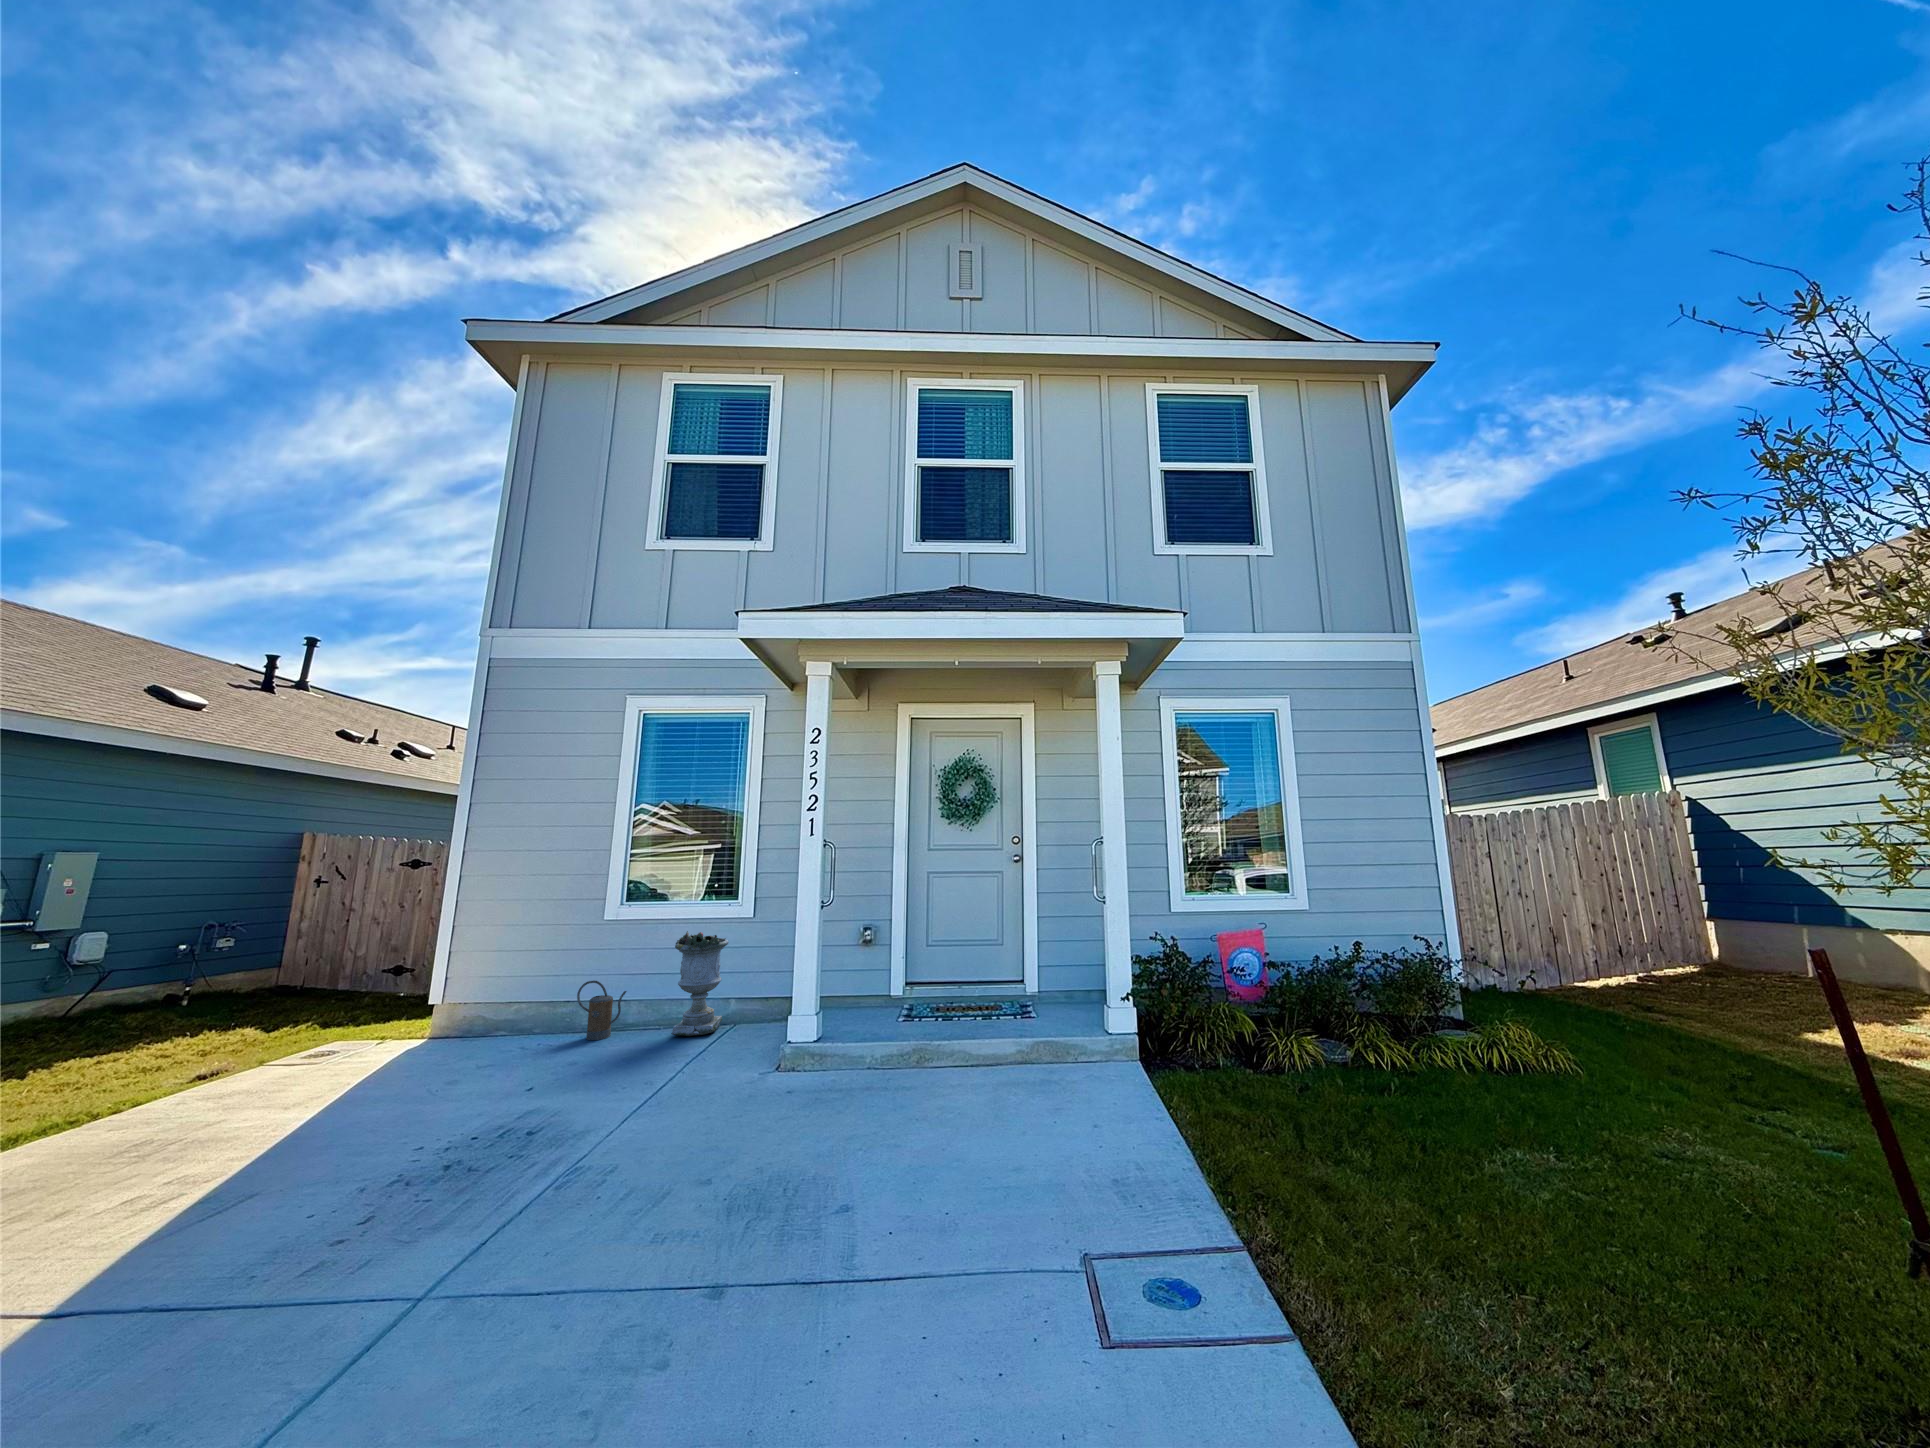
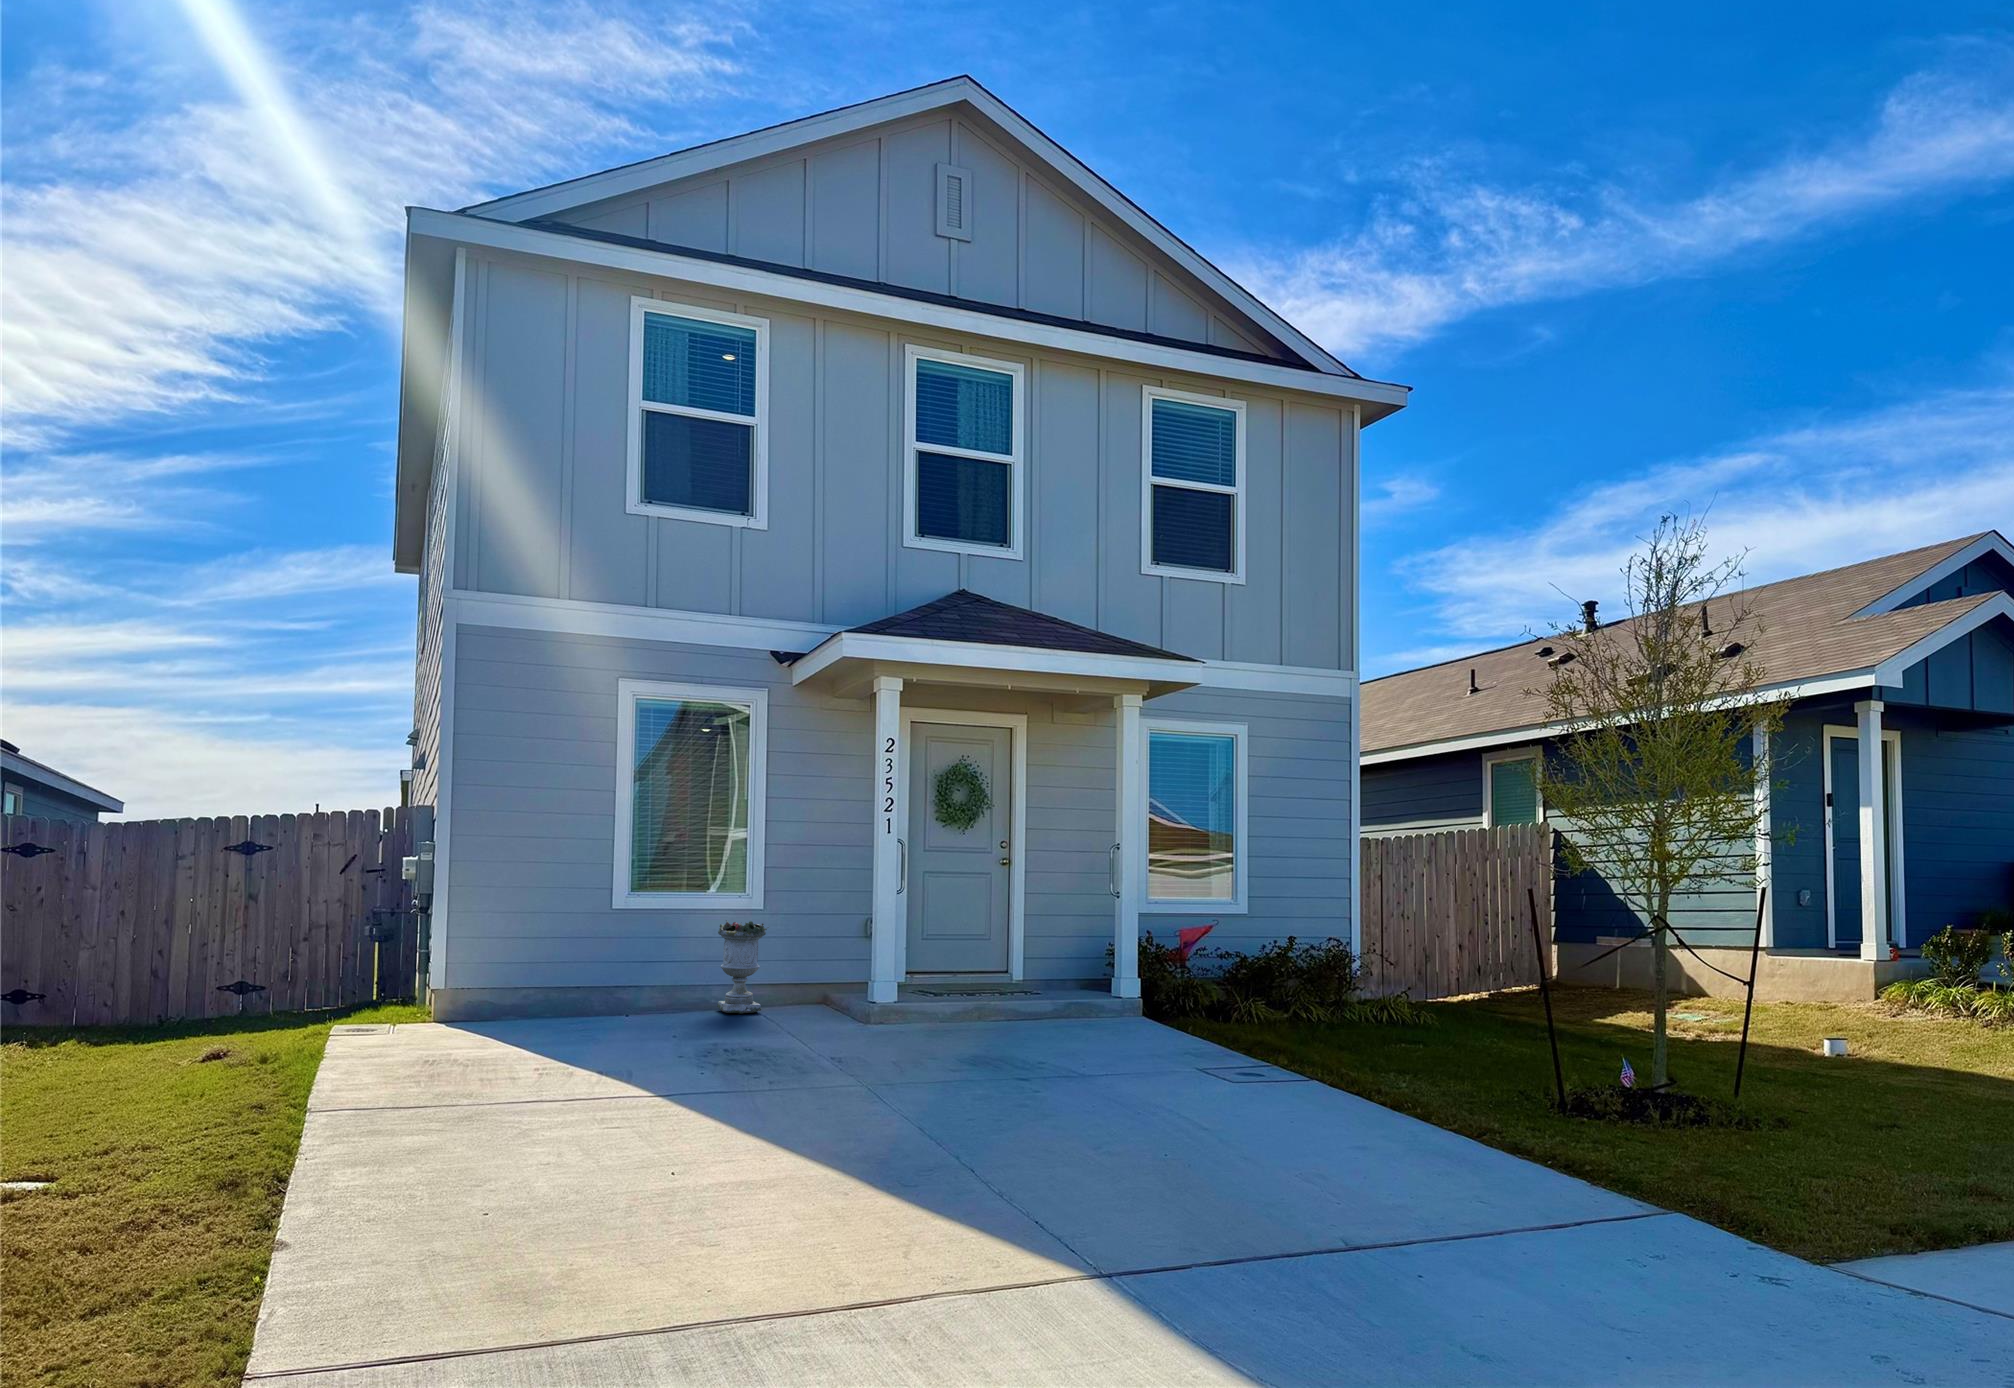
watering can: present [577,980,627,1040] -> none [629,964,676,1017]

